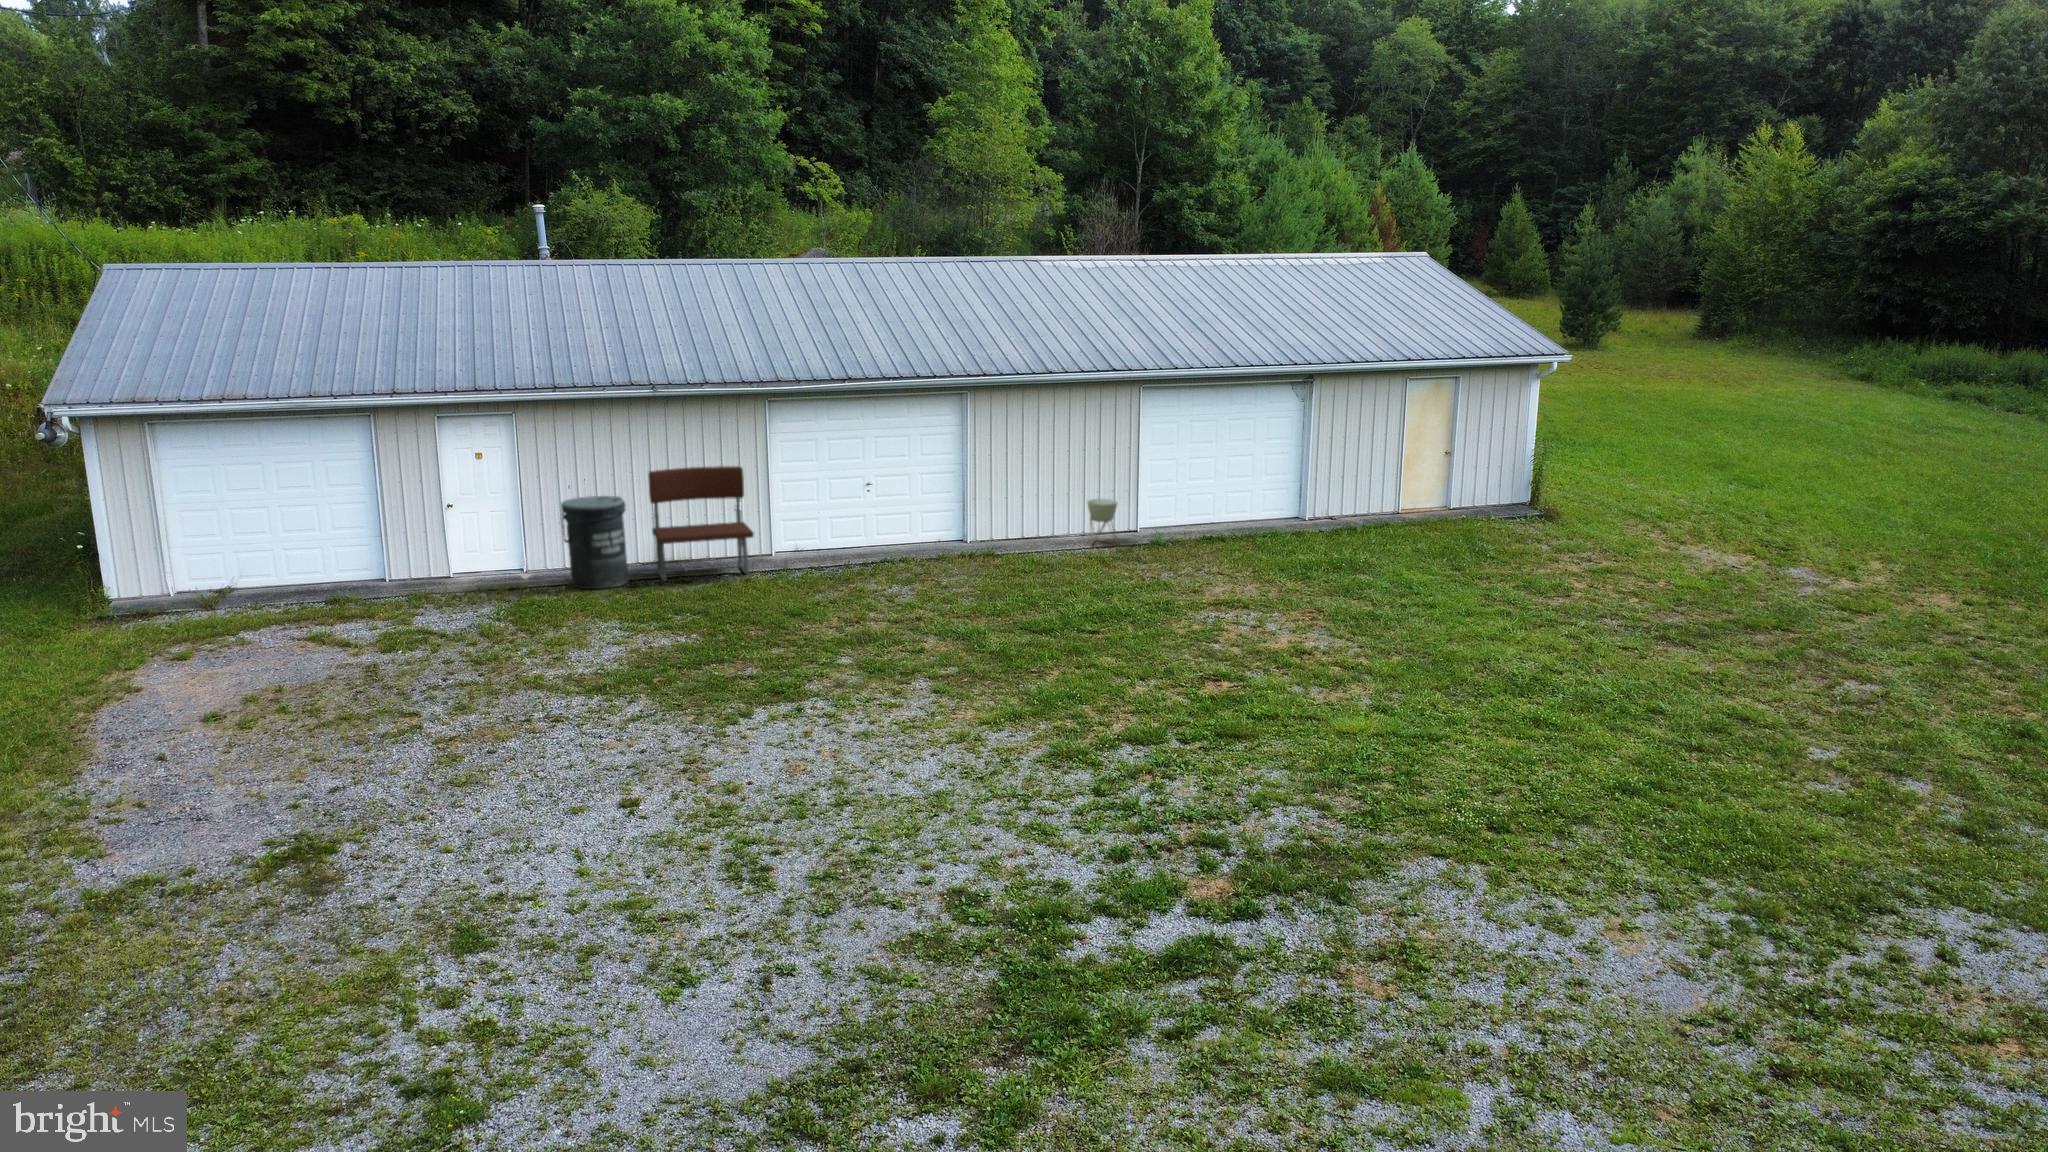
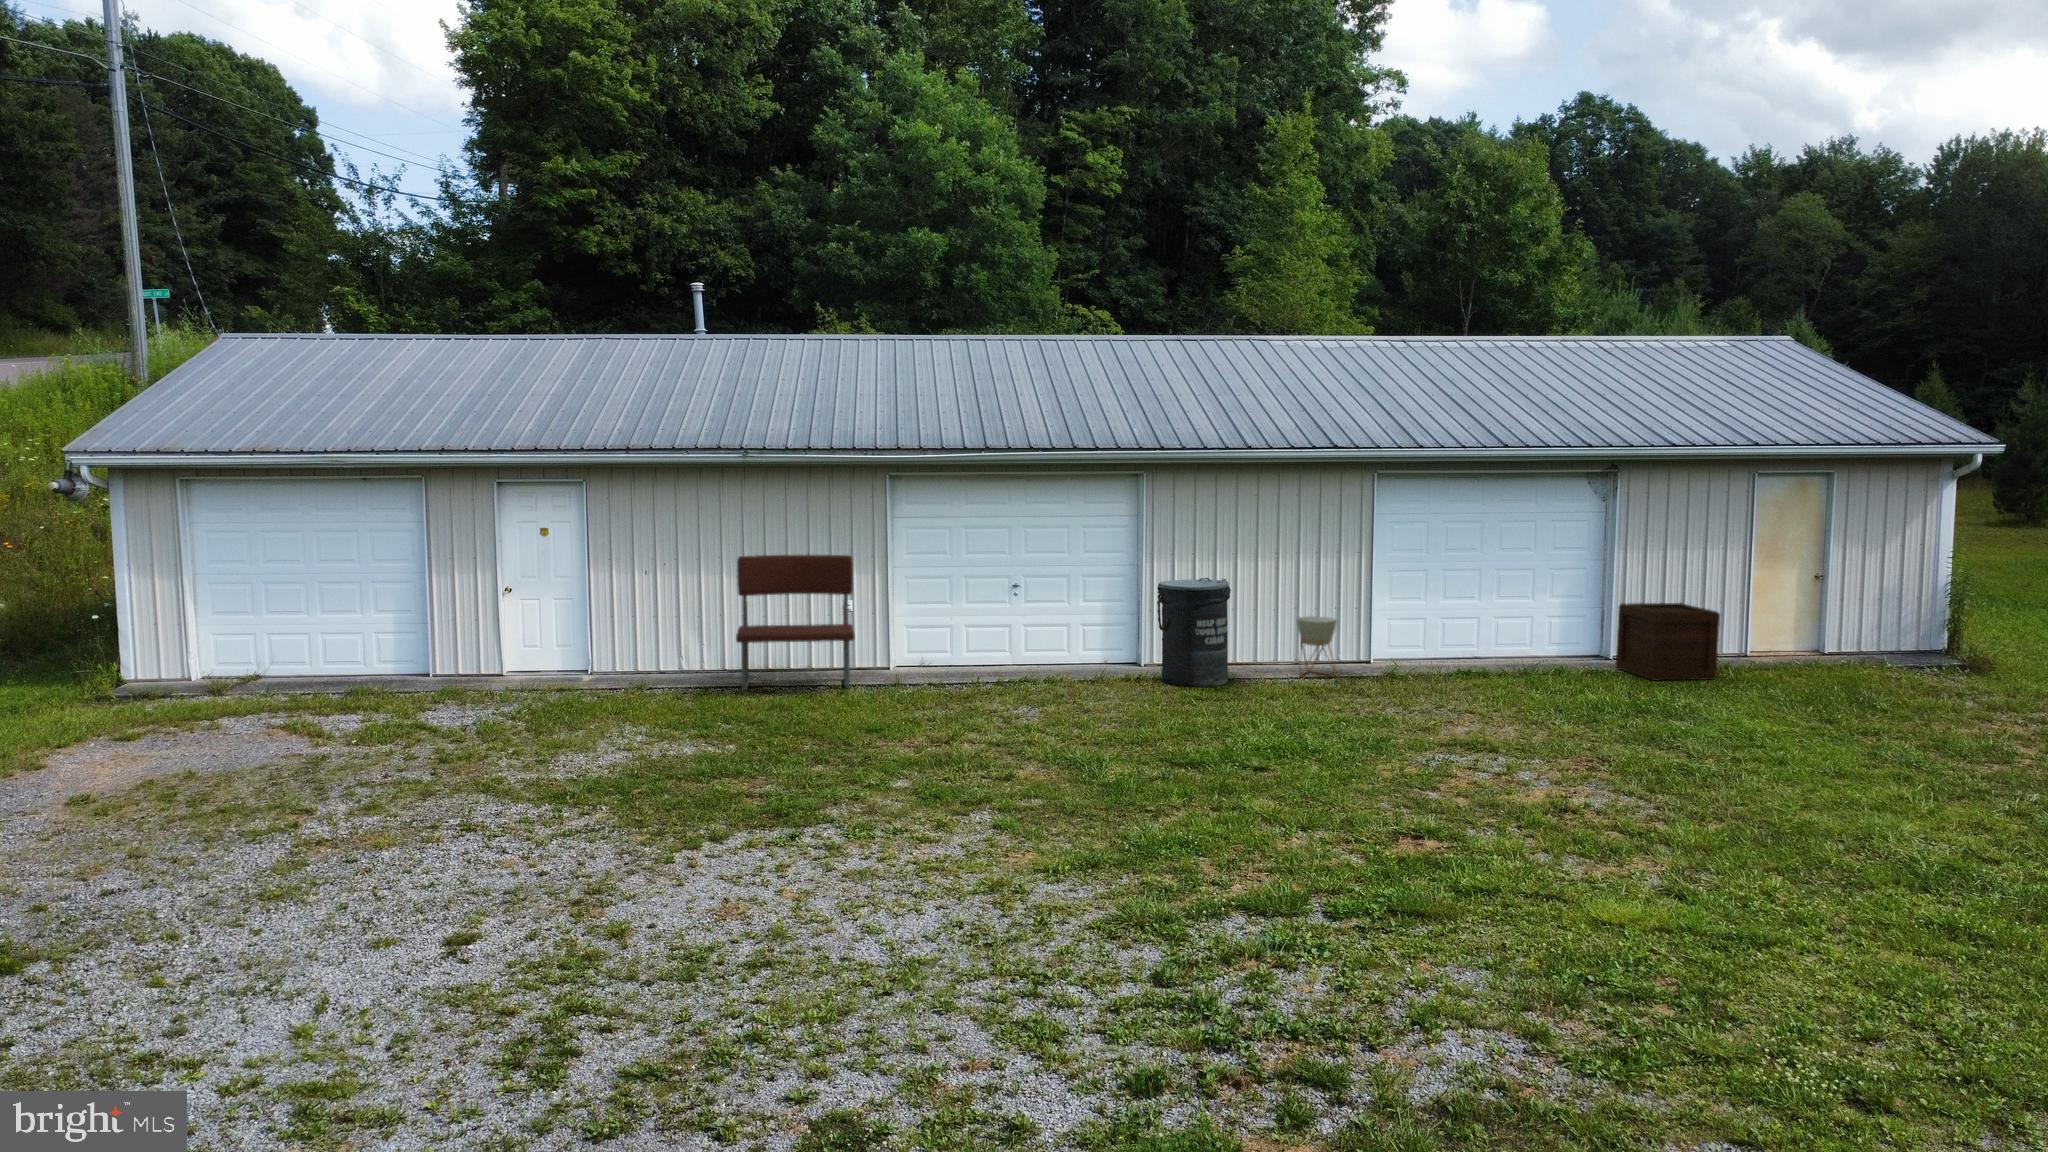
wooden crate: none [1313,477,1386,538] -> present [1616,603,1720,680]
trash can: present [561,496,629,589] -> present [1157,578,1231,687]

